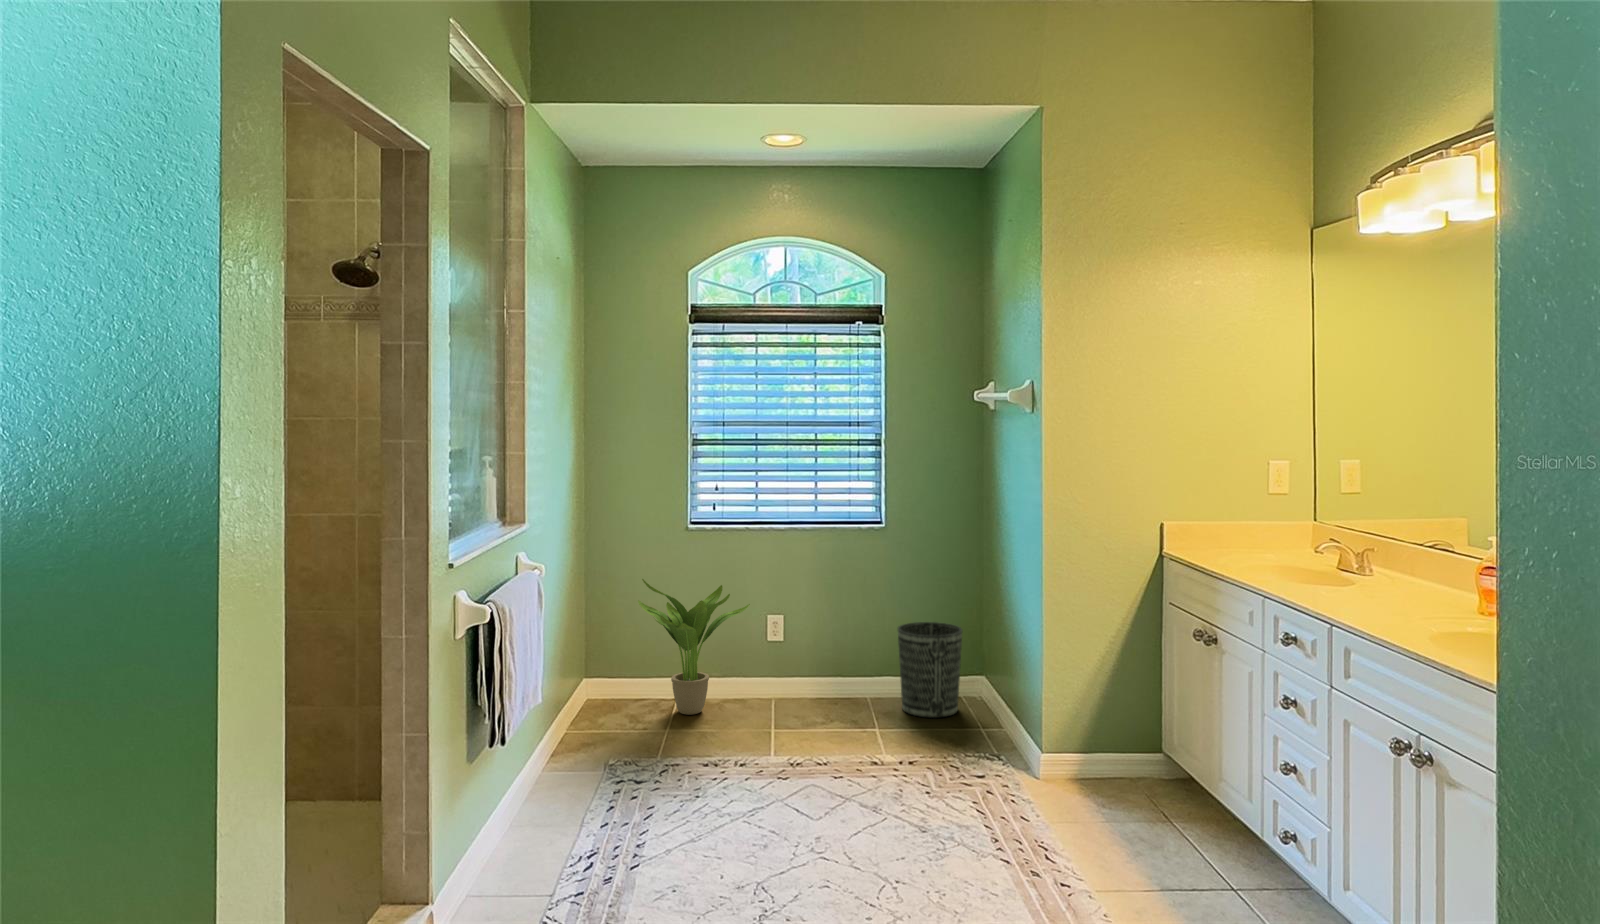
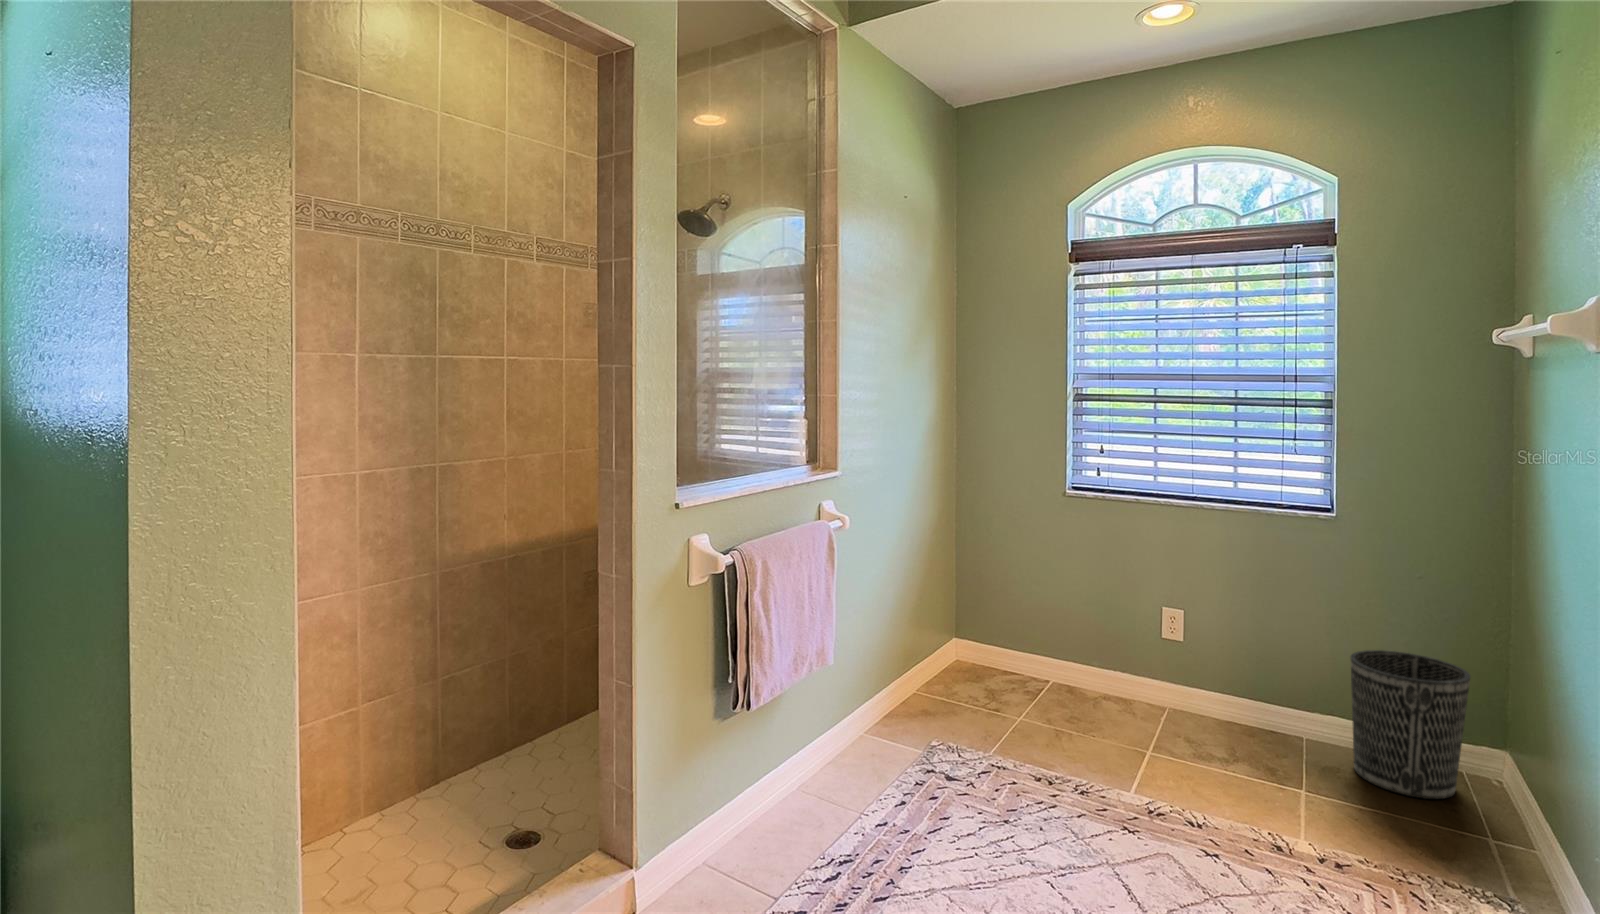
potted plant: present [638,579,750,715] -> none [997,549,1134,708]

